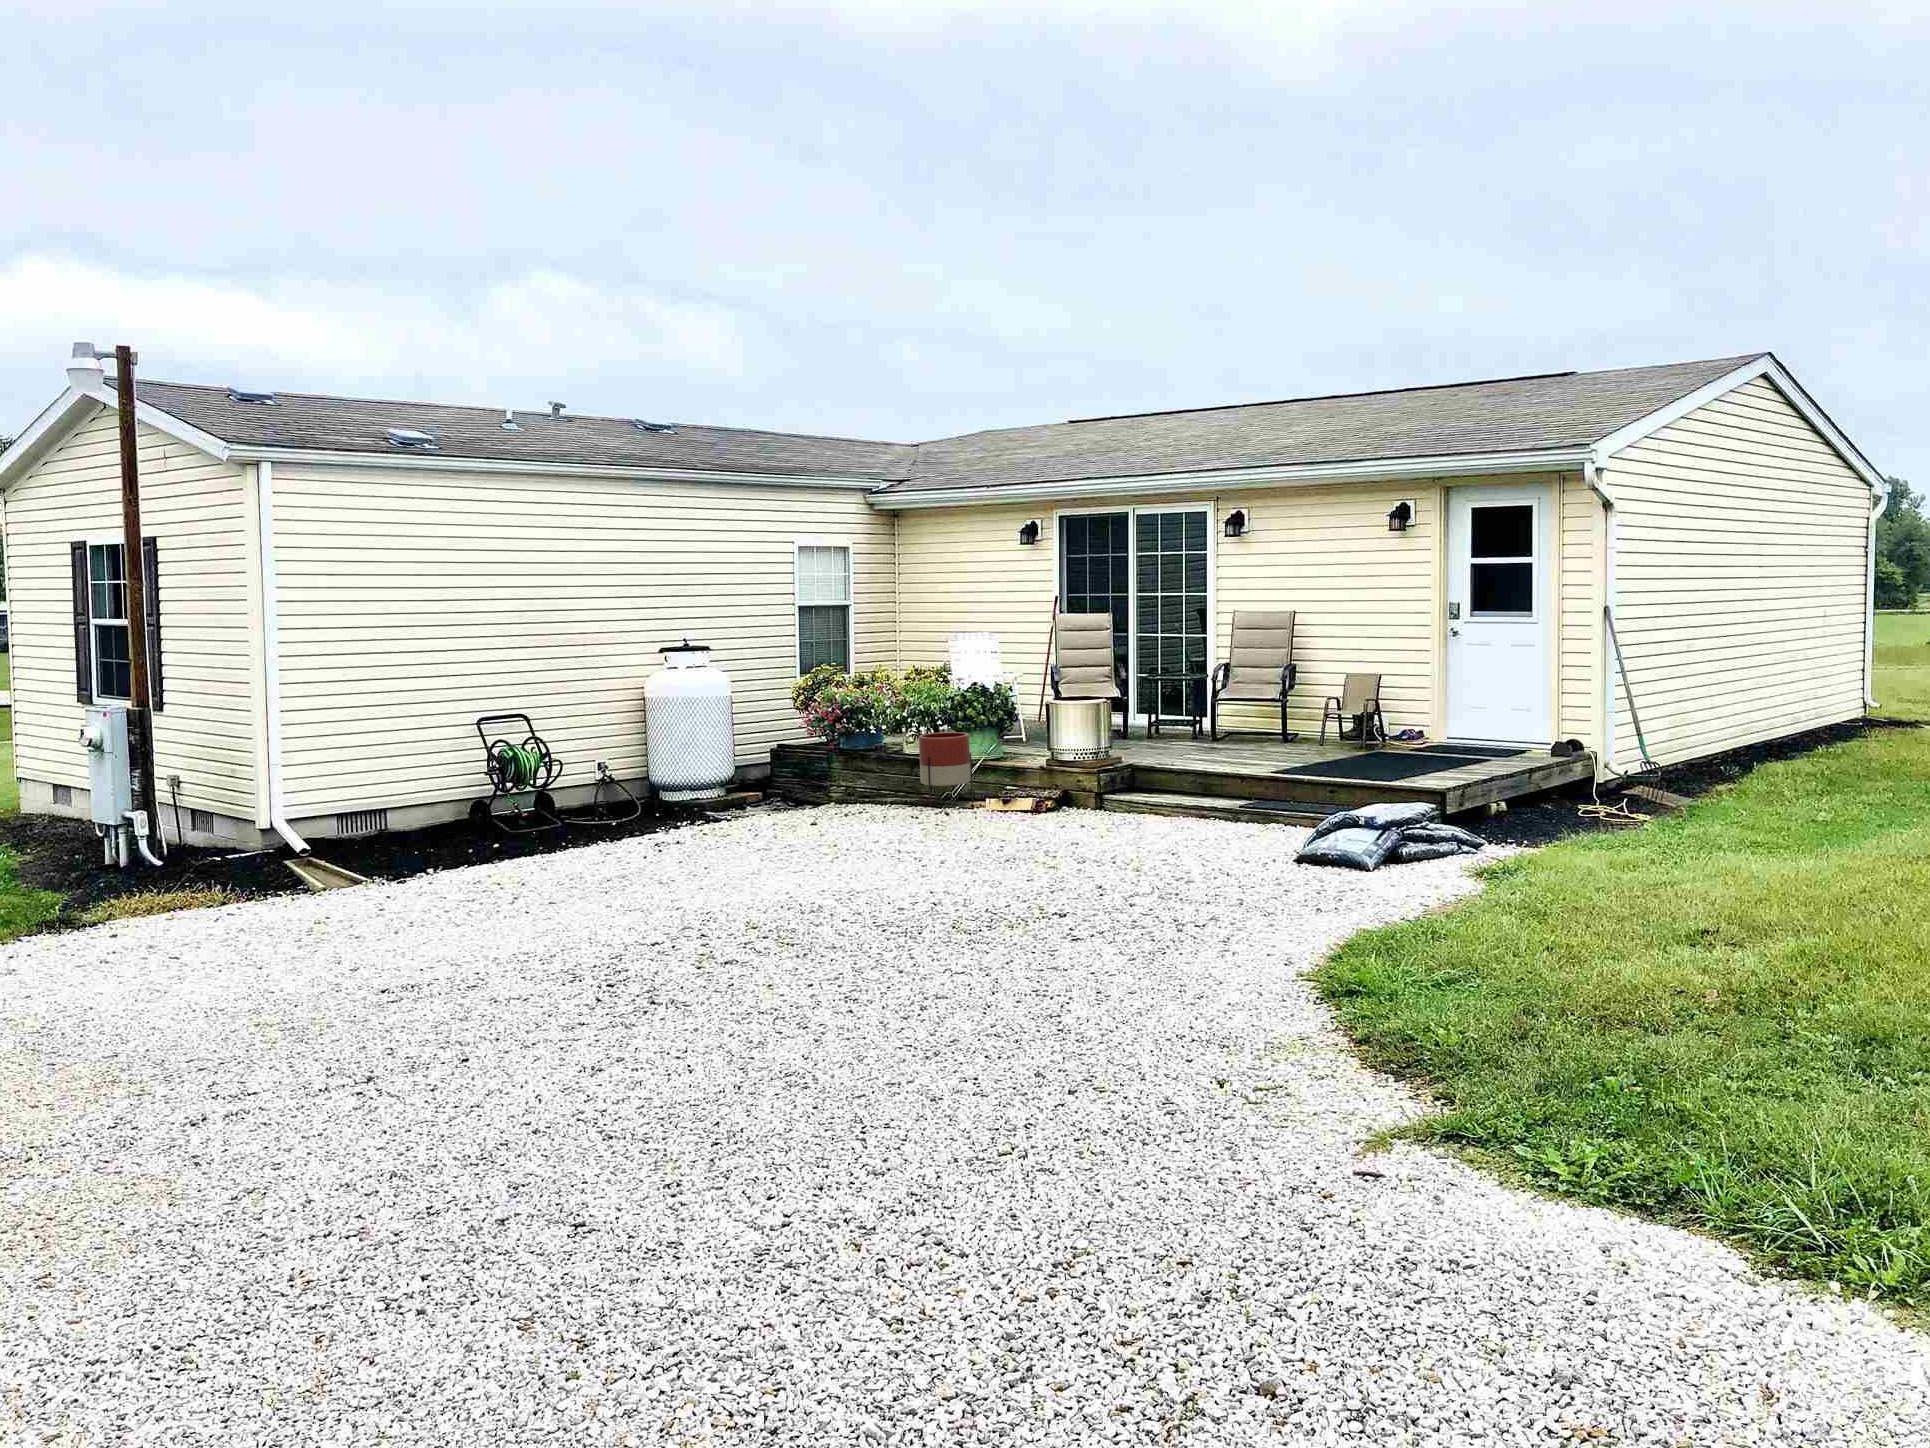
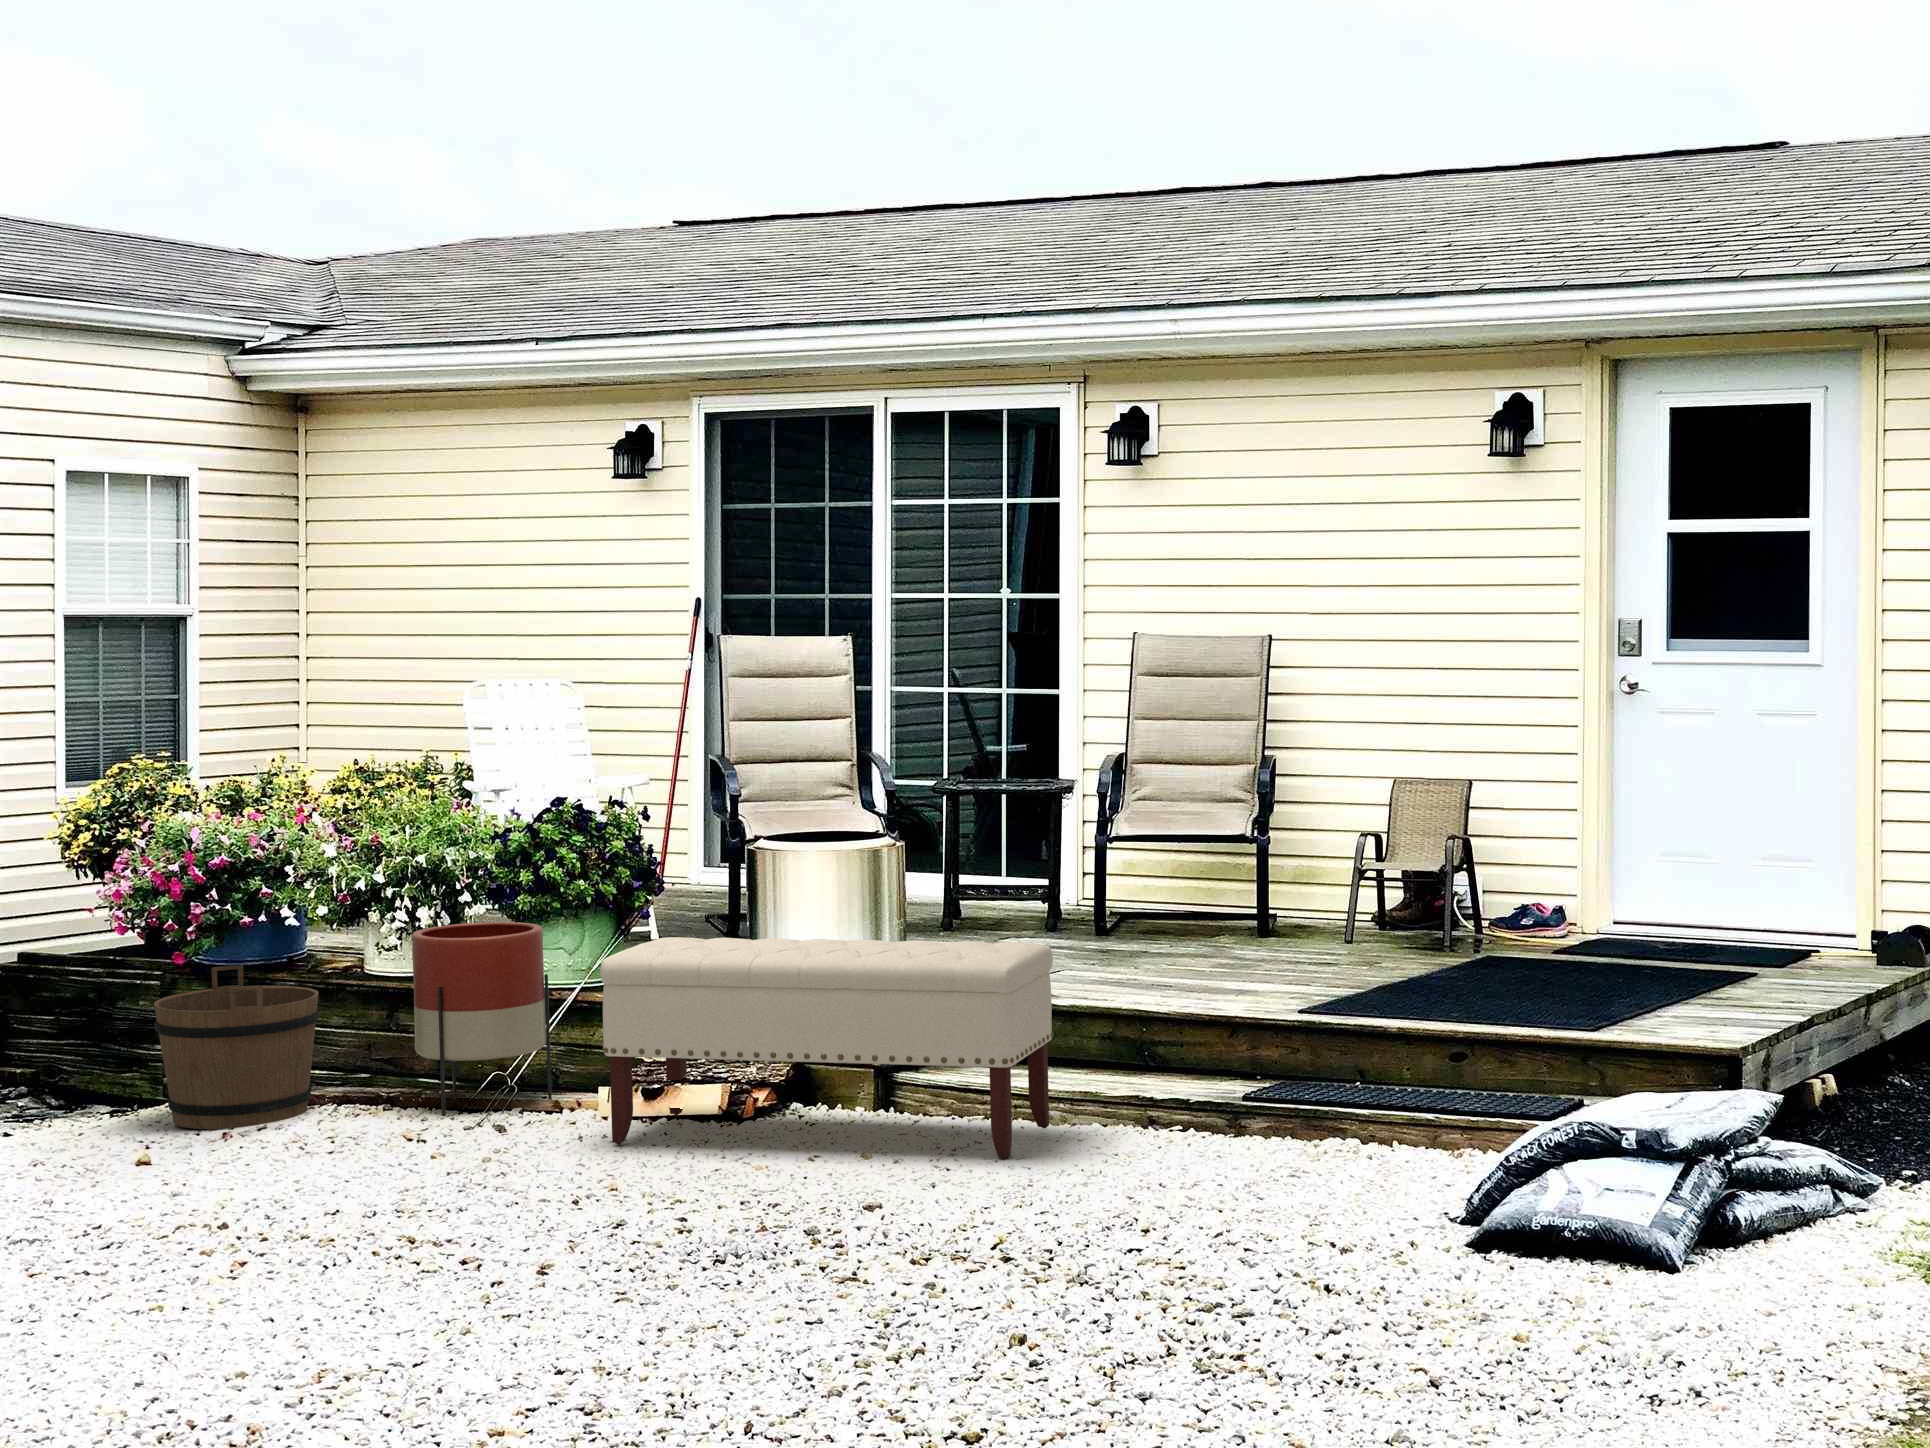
bench: none [984,738,1162,827] -> present [600,937,1054,1159]
bucket: none [826,748,887,811] -> present [154,965,319,1129]

